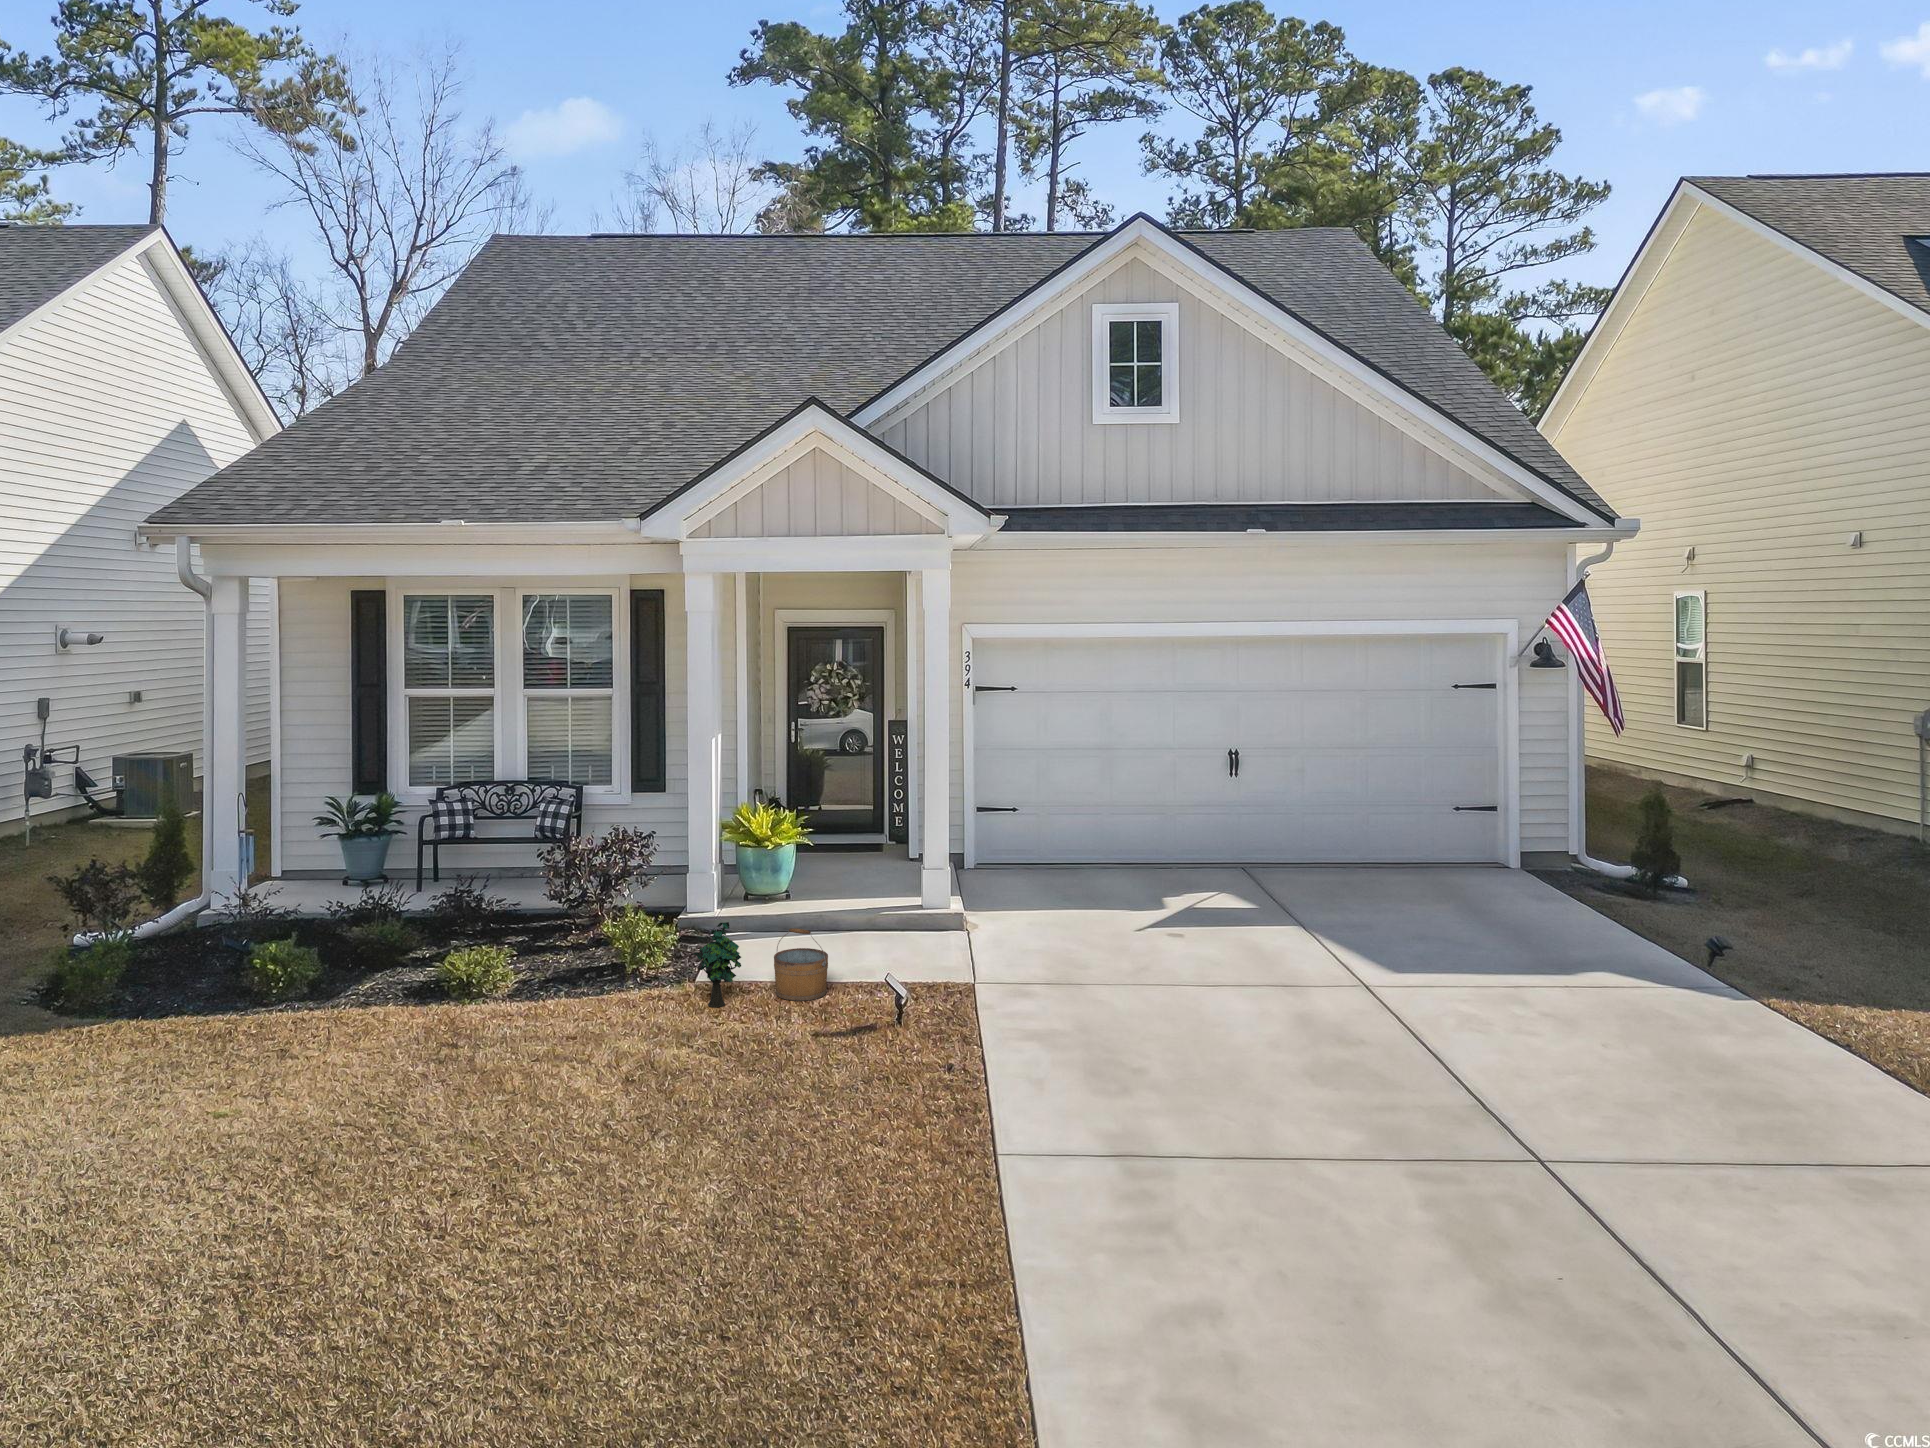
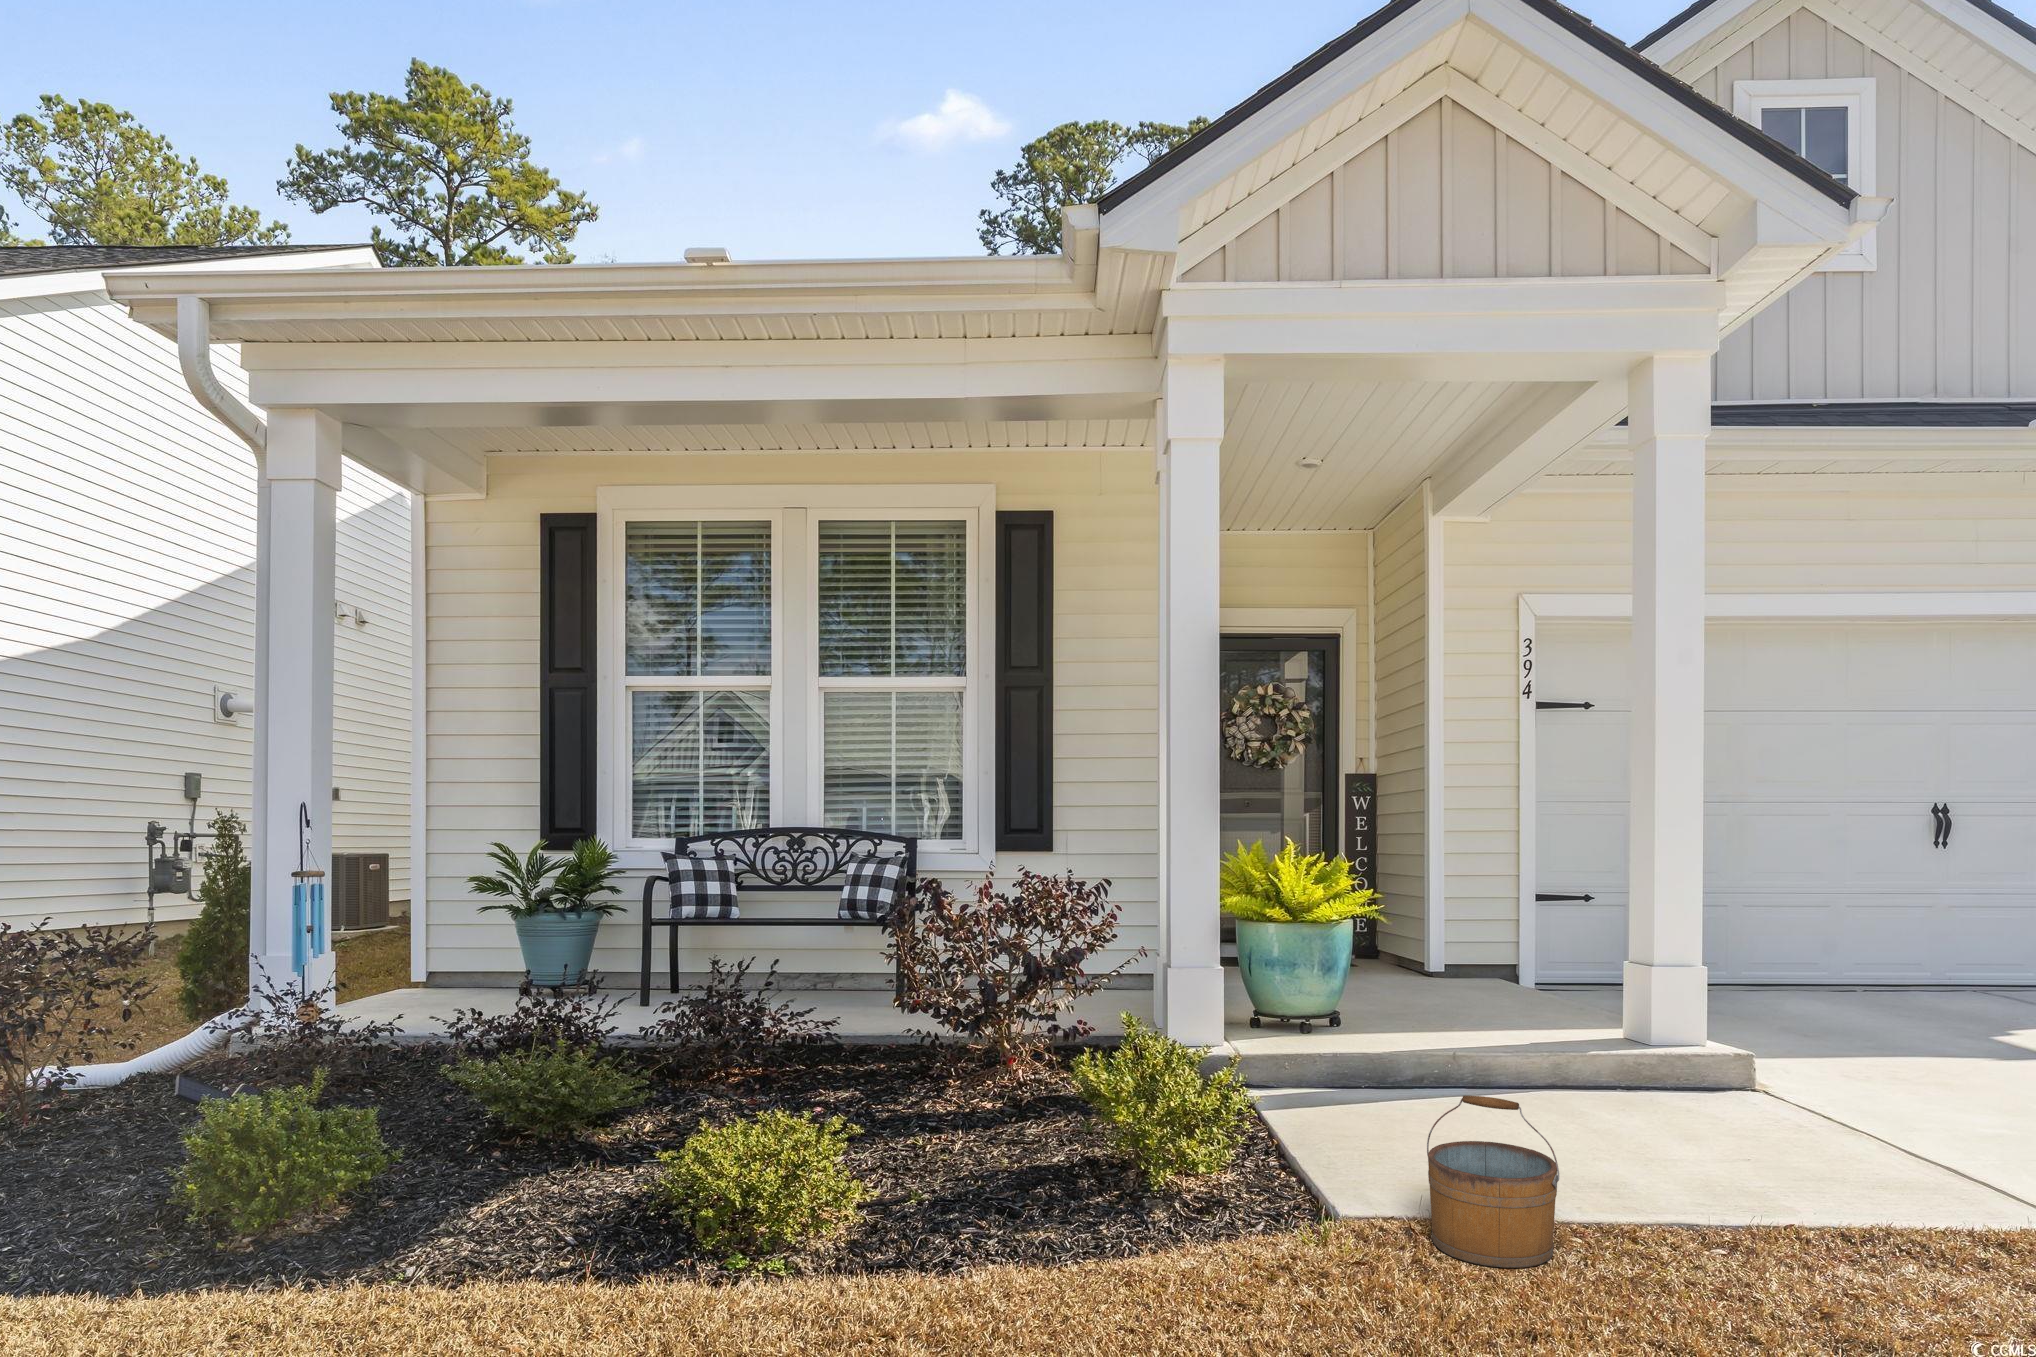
decorative plant: present [691,922,741,1008] -> none [1259,1076,1379,1278]

